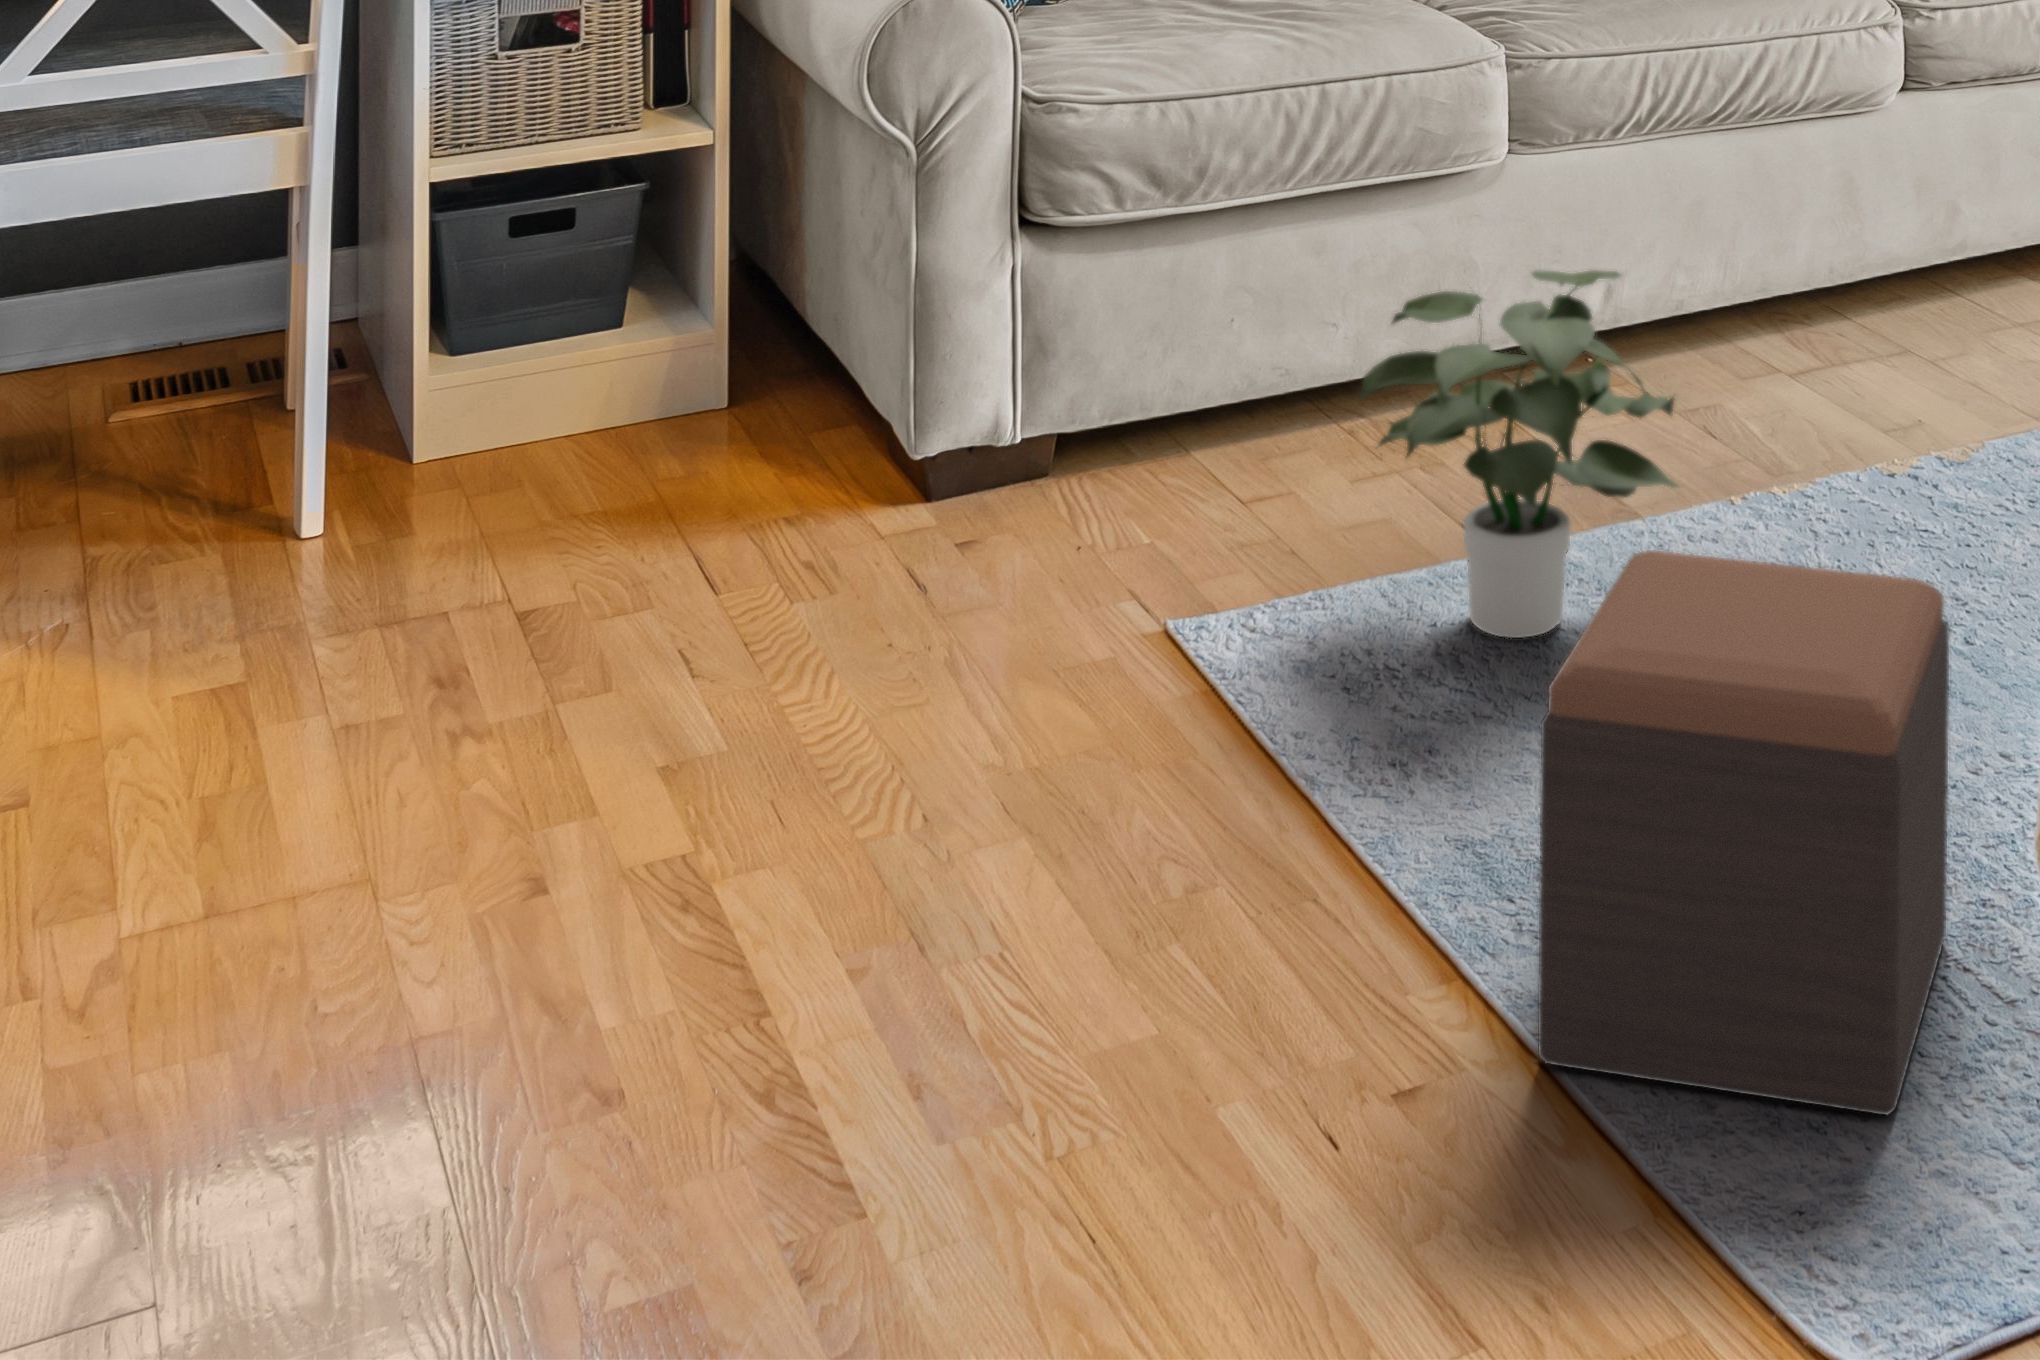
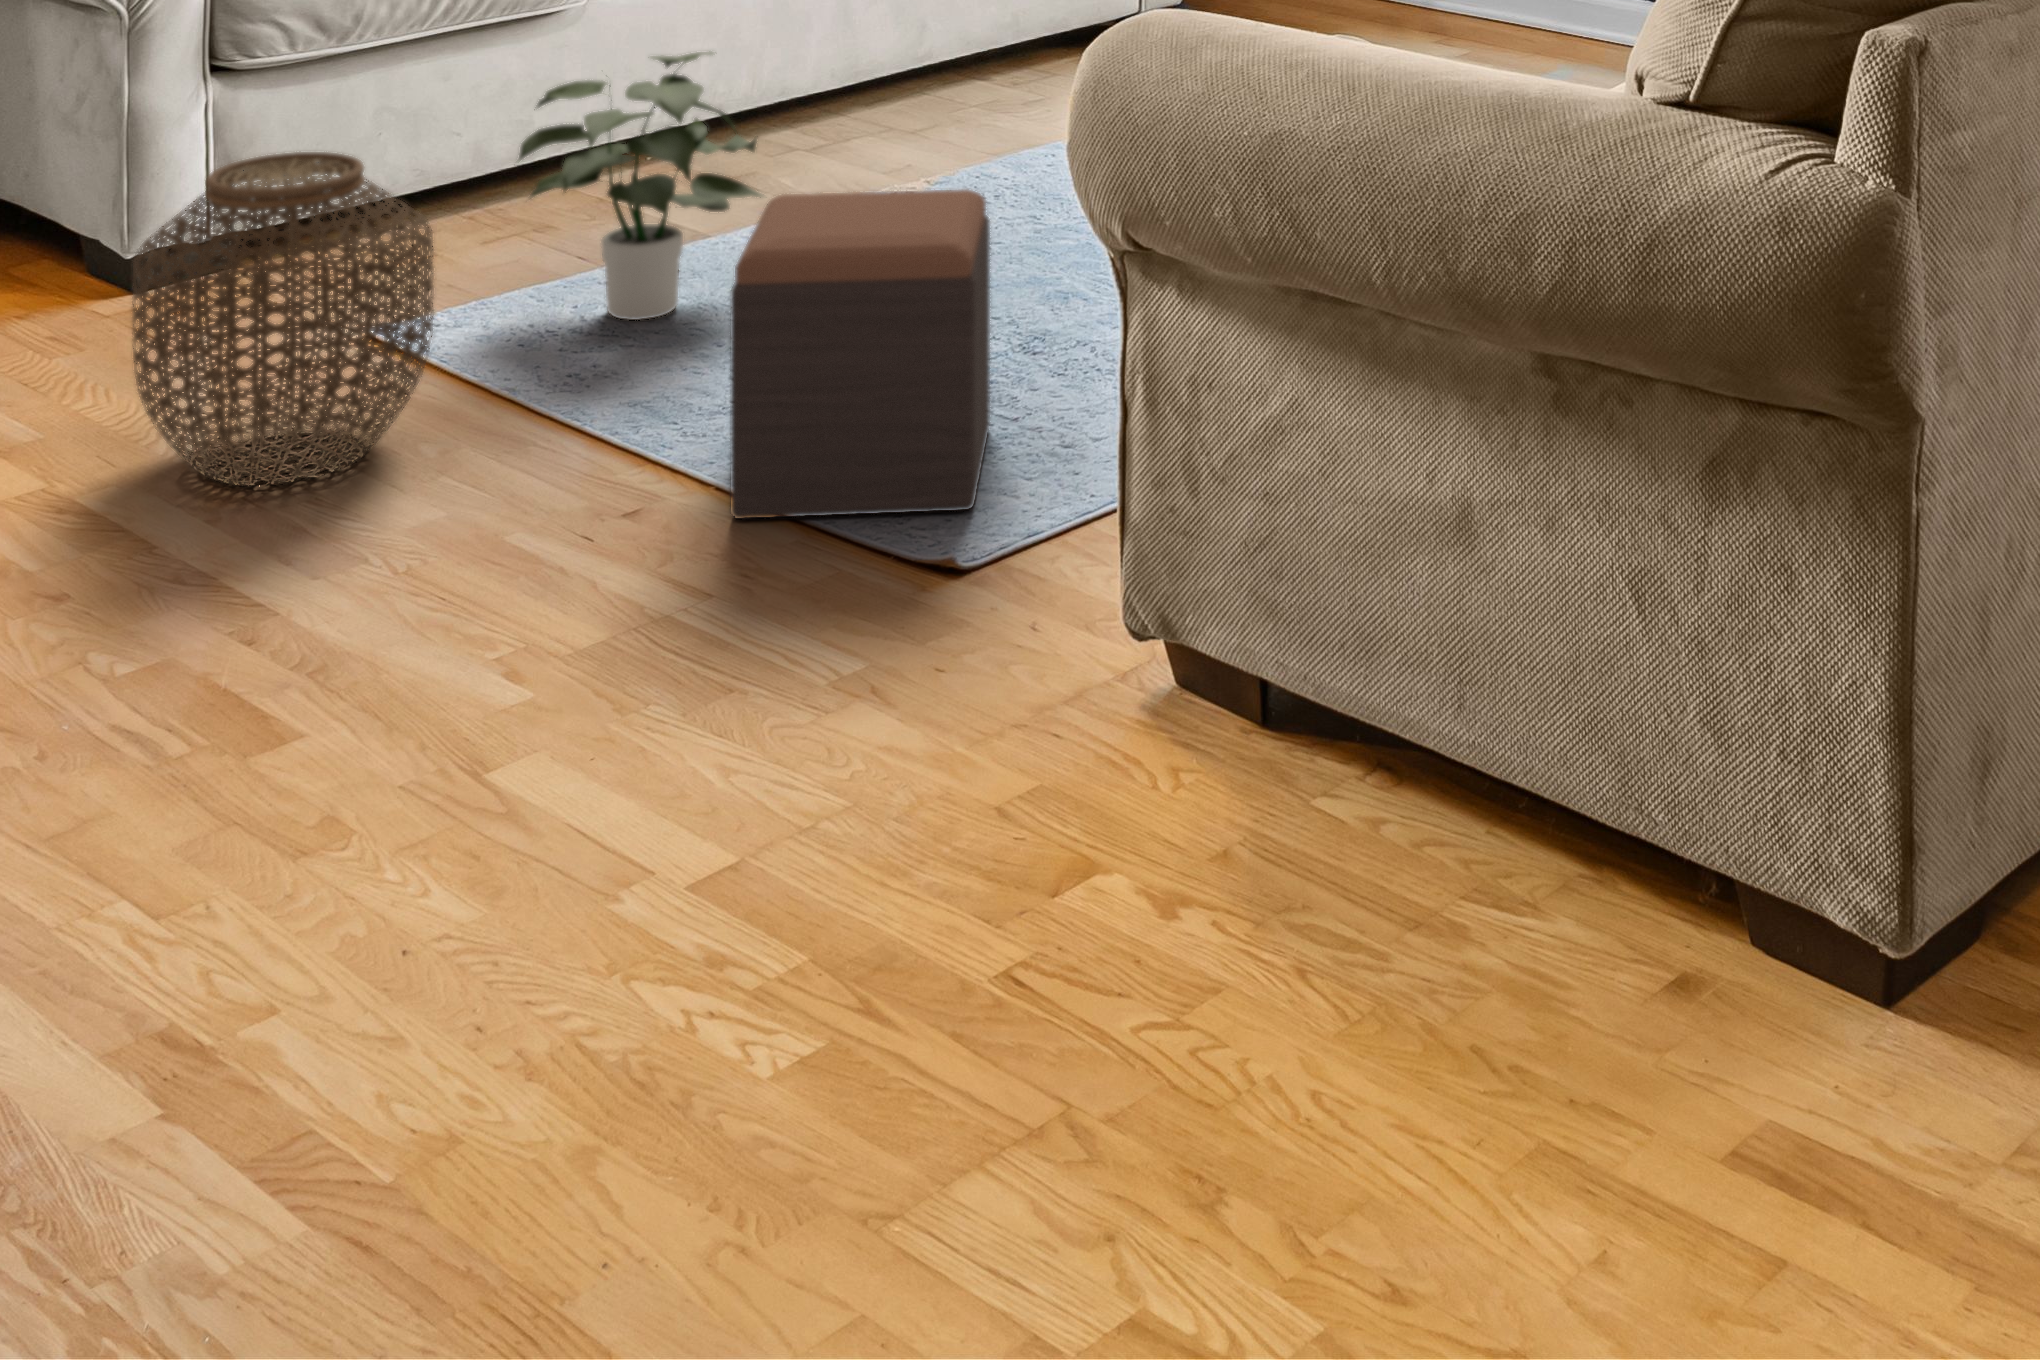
woven basket: none [800,397,1189,869] -> present [132,152,433,486]

